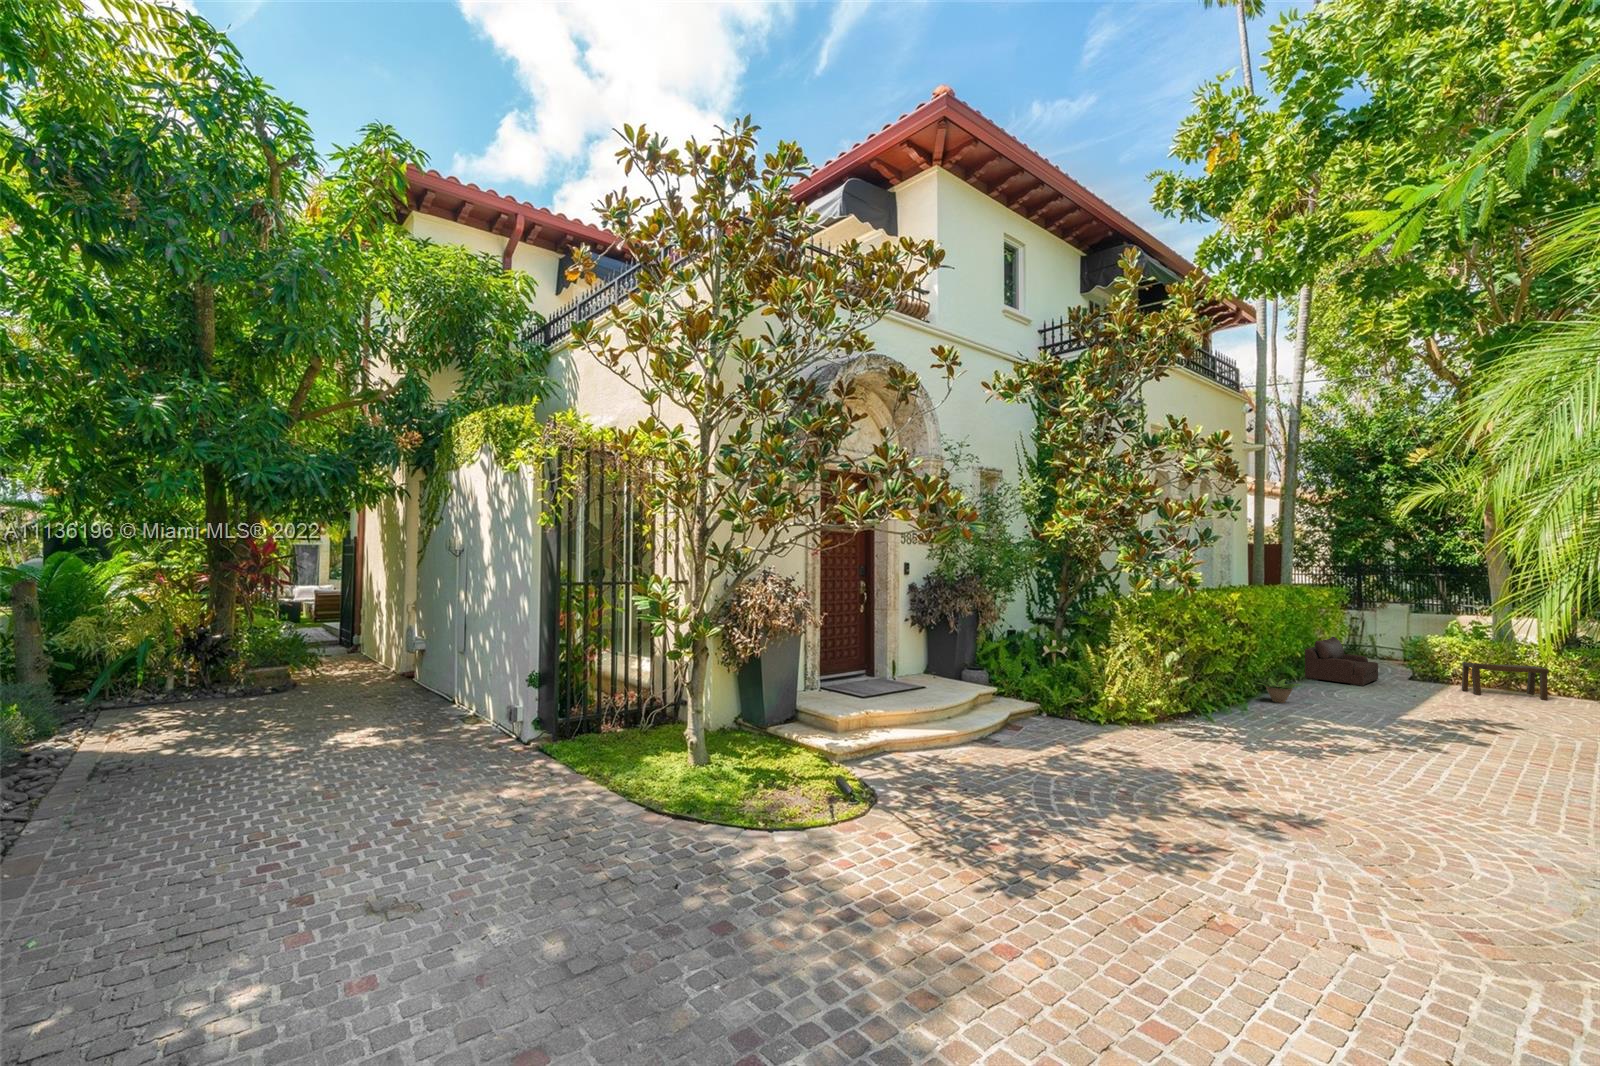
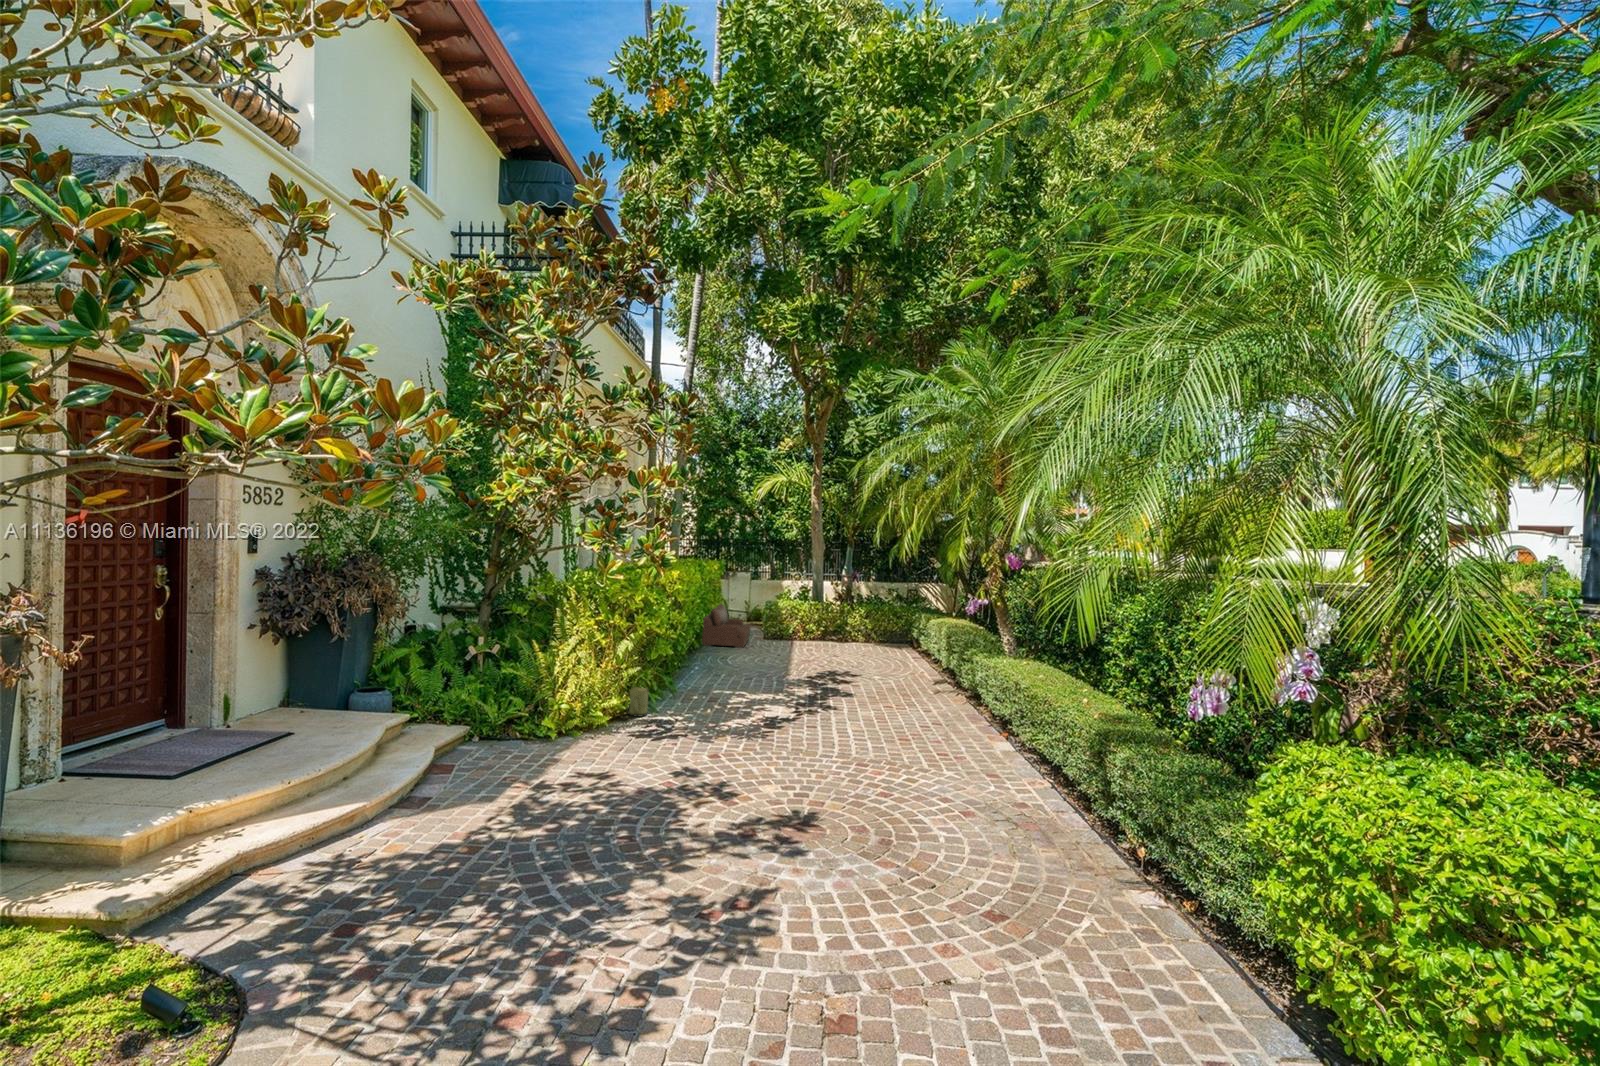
bench: present [1462,662,1549,700] -> none [800,619,848,646]
decorative plant: present [1258,678,1301,703] -> none [679,651,716,675]
watering can: none [1175,690,1198,724] -> present [629,687,649,717]

